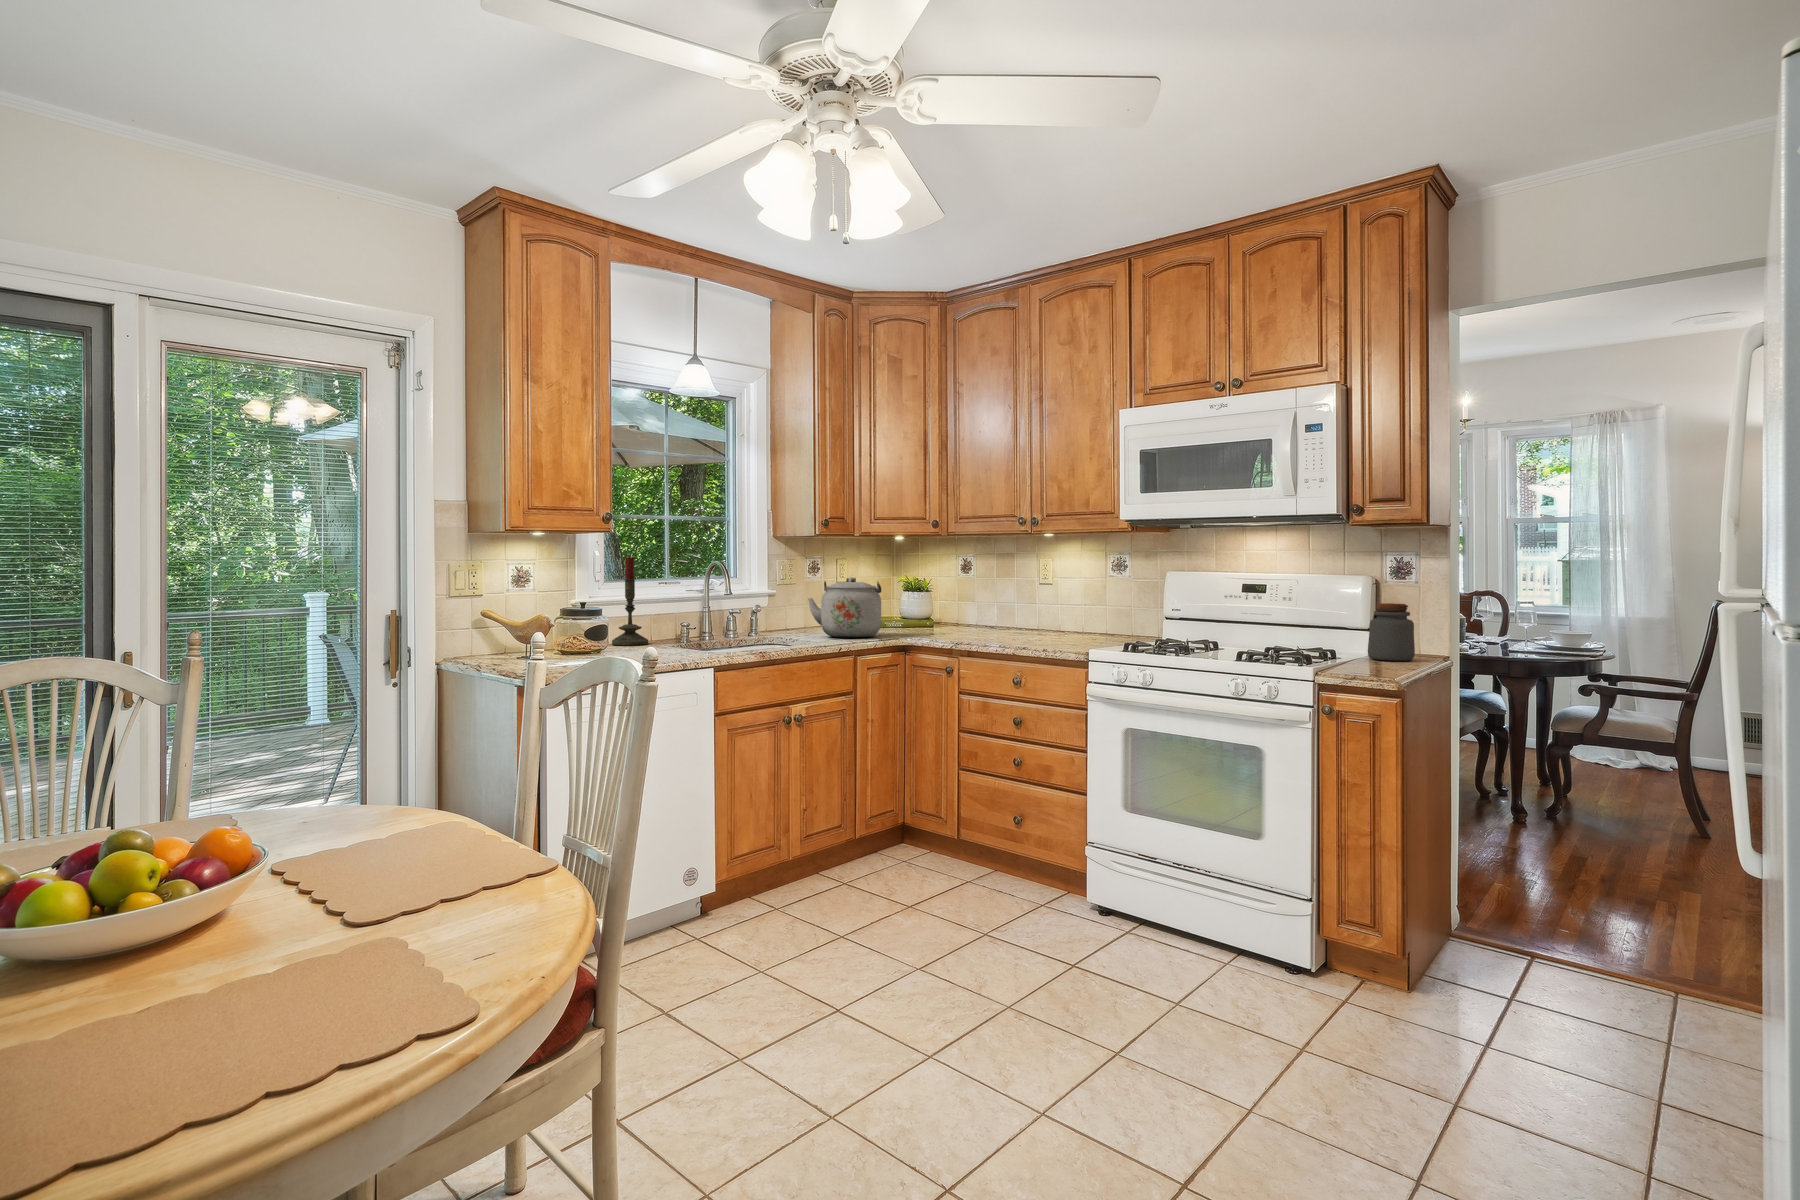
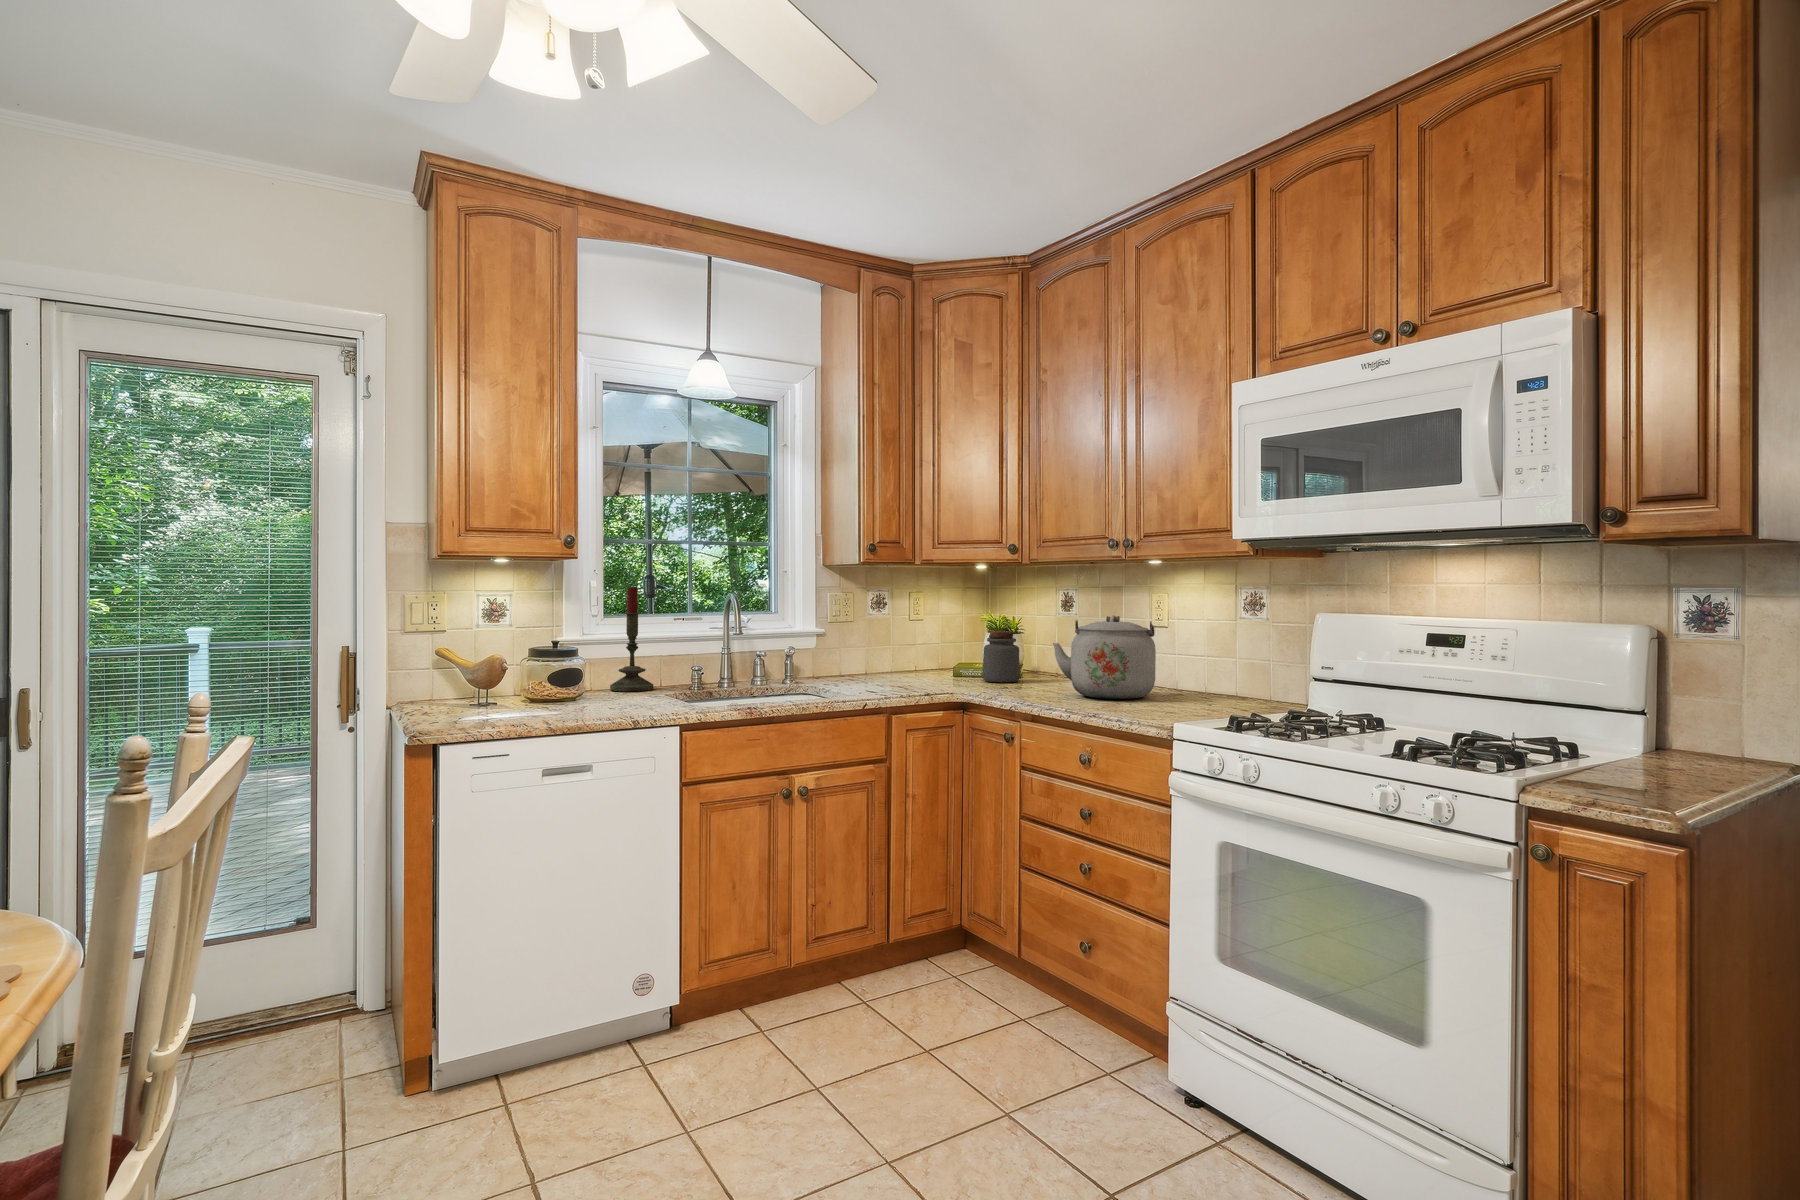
kettle: present [808,577,881,638] -> present [1053,615,1156,699]
jar: present [1368,603,1415,661] -> present [982,631,1020,683]

